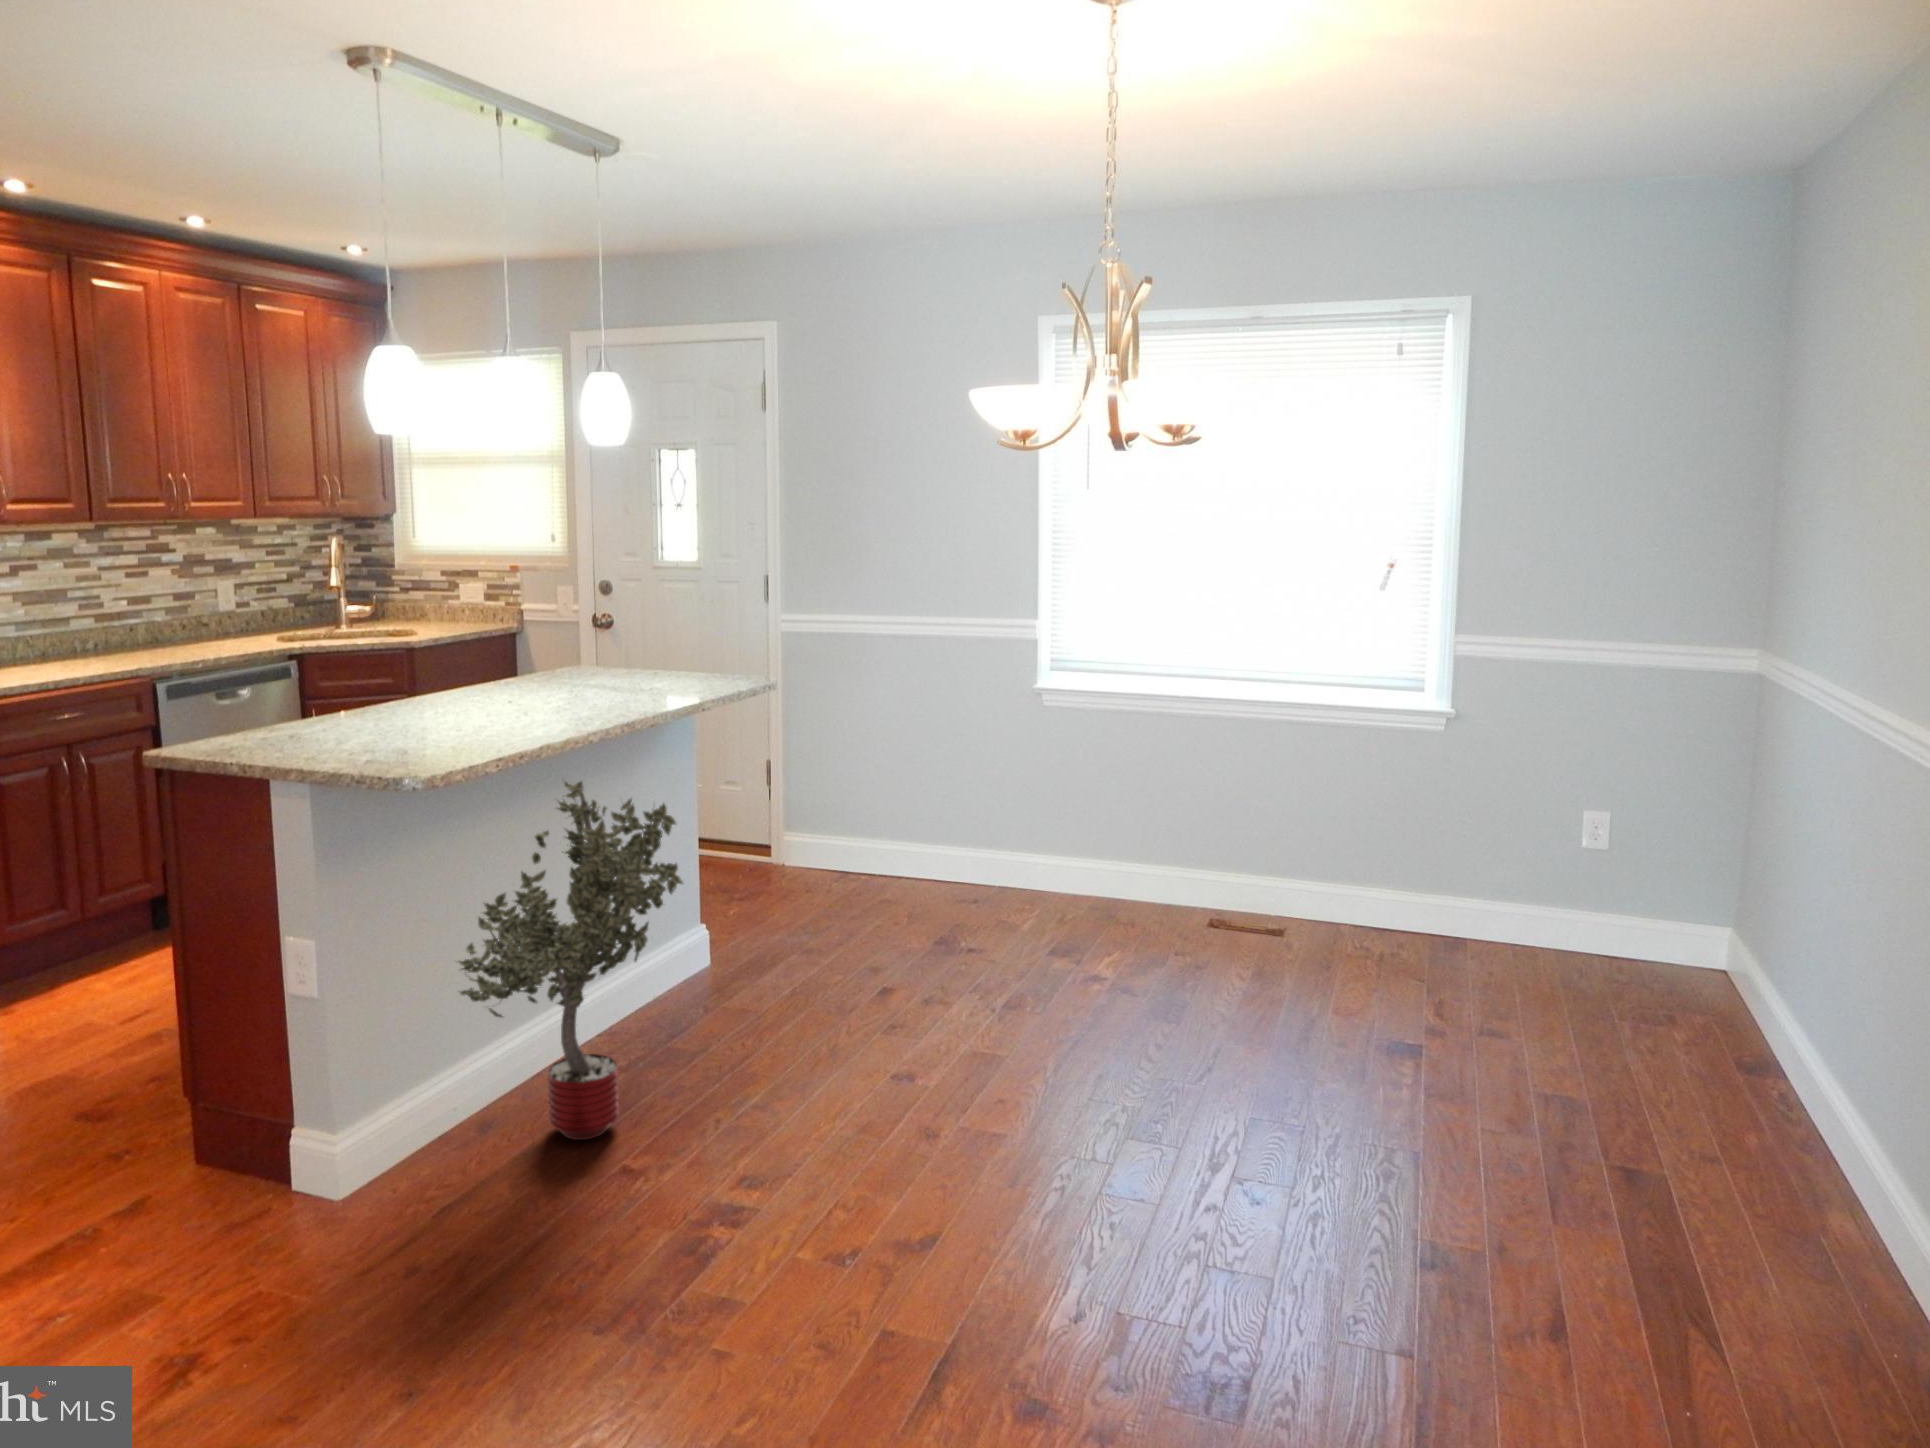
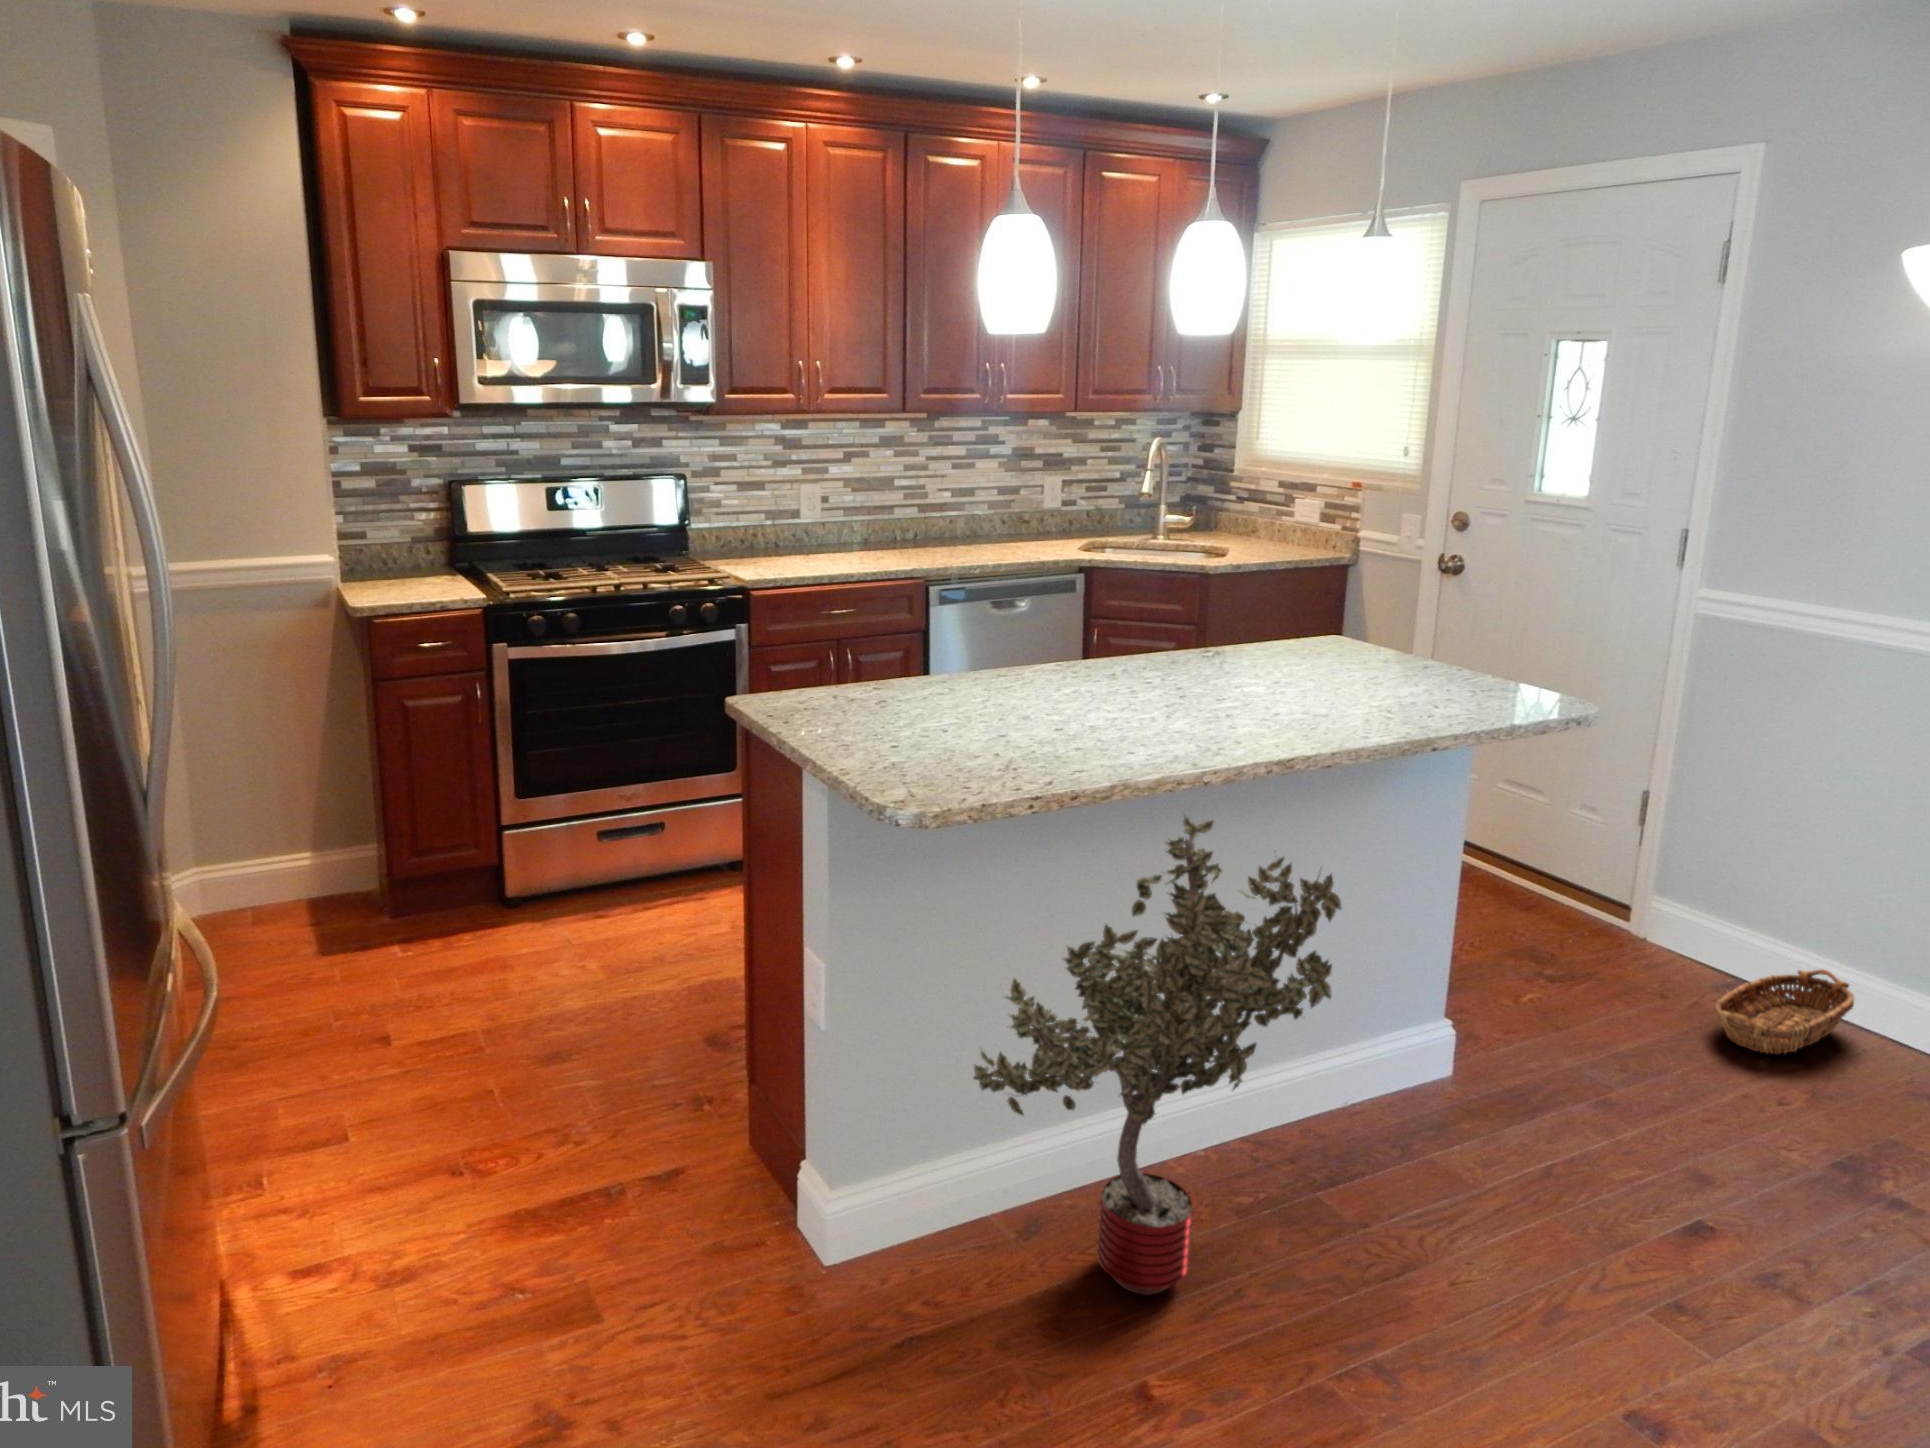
basket: none [826,846,921,909] -> present [1715,969,1854,1054]

